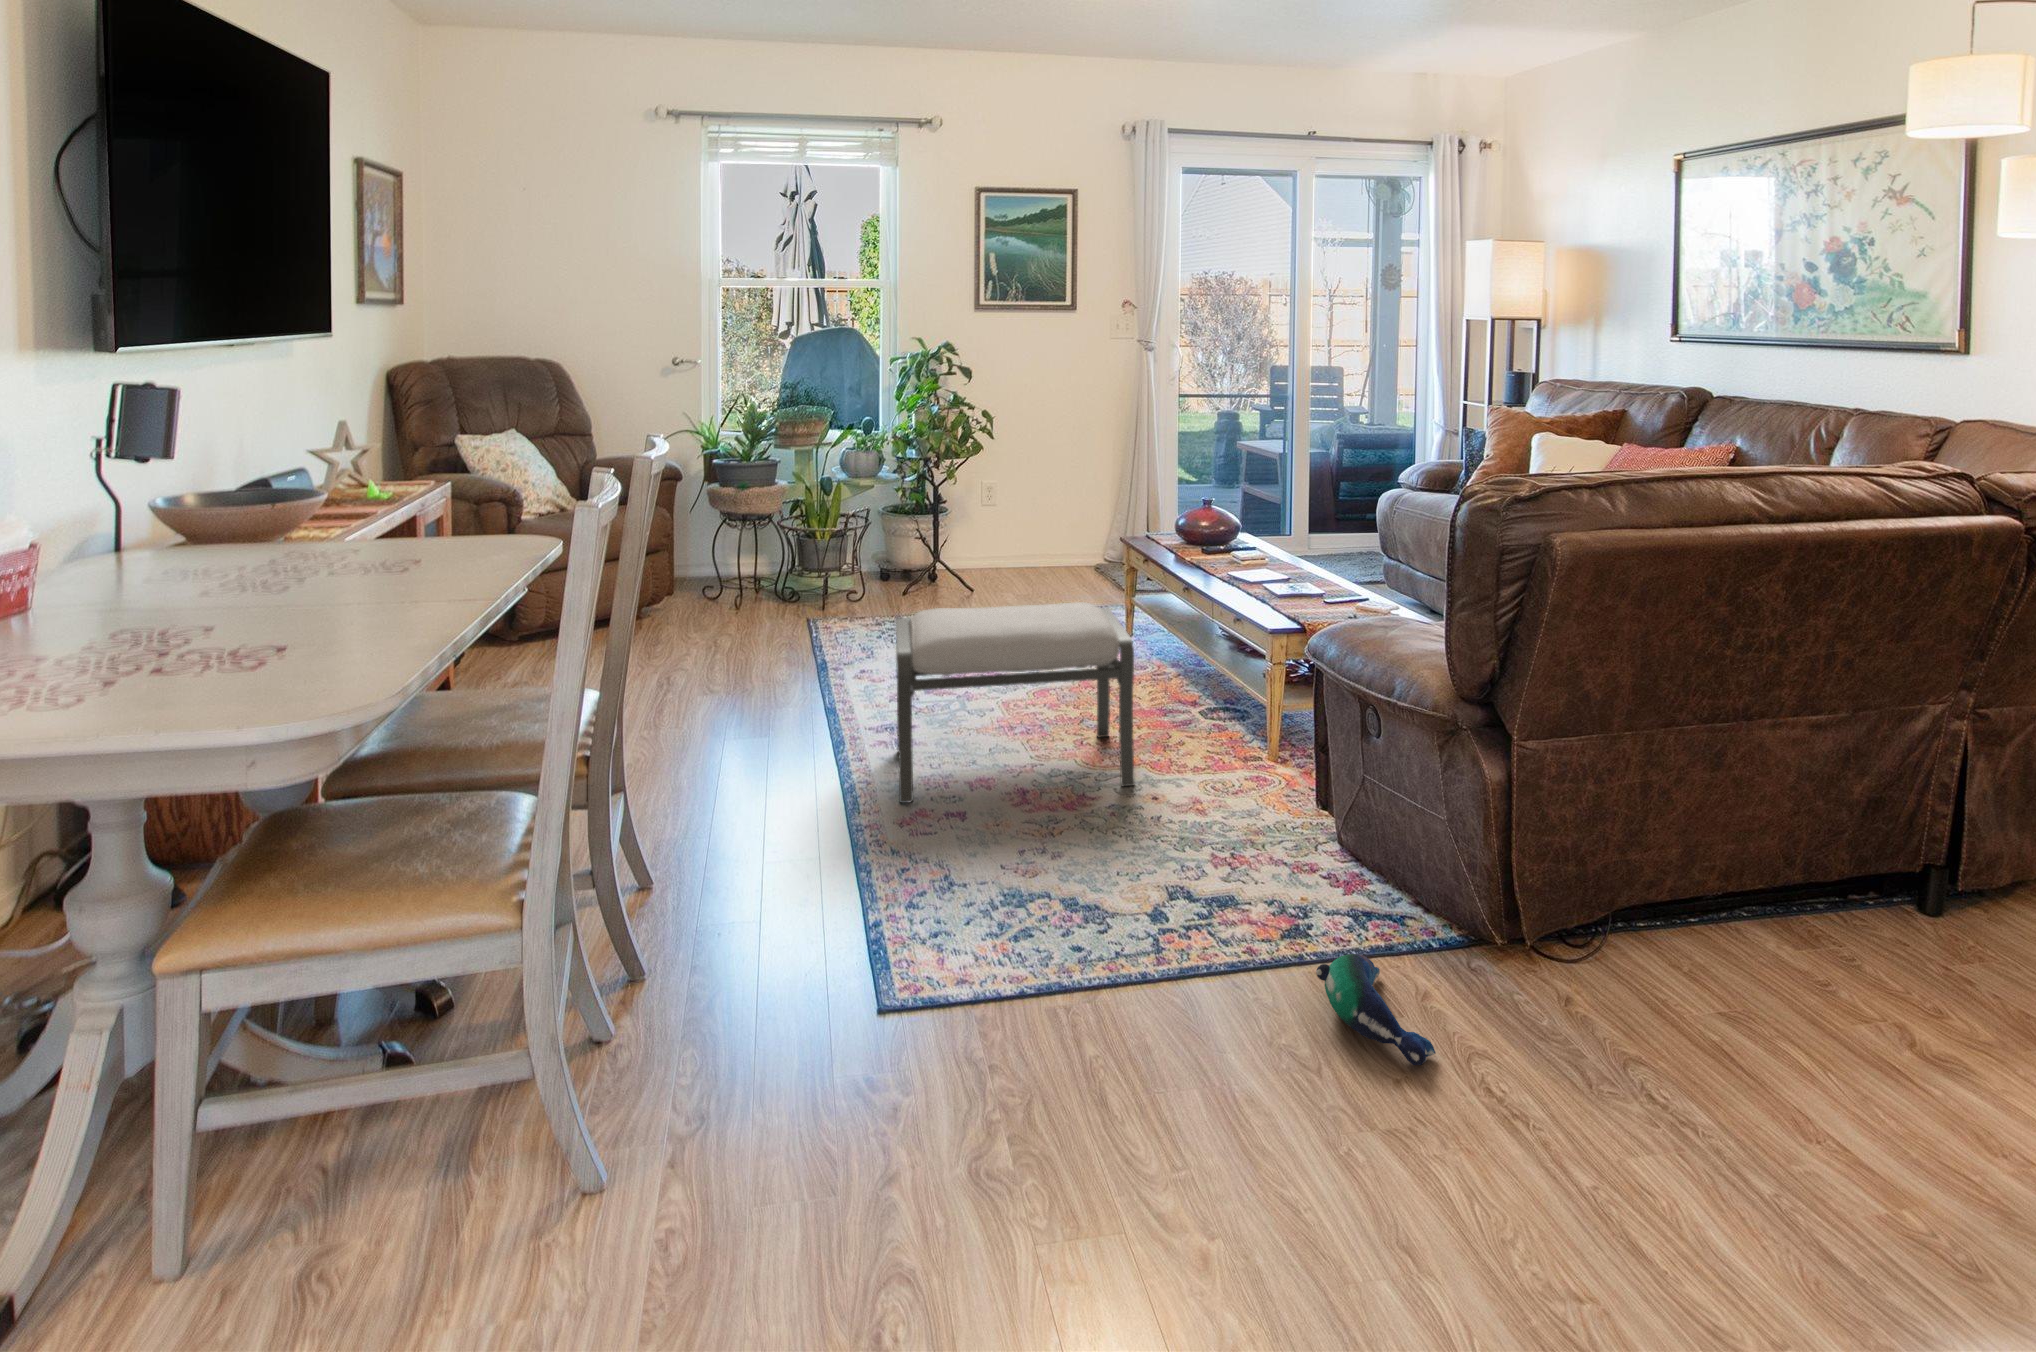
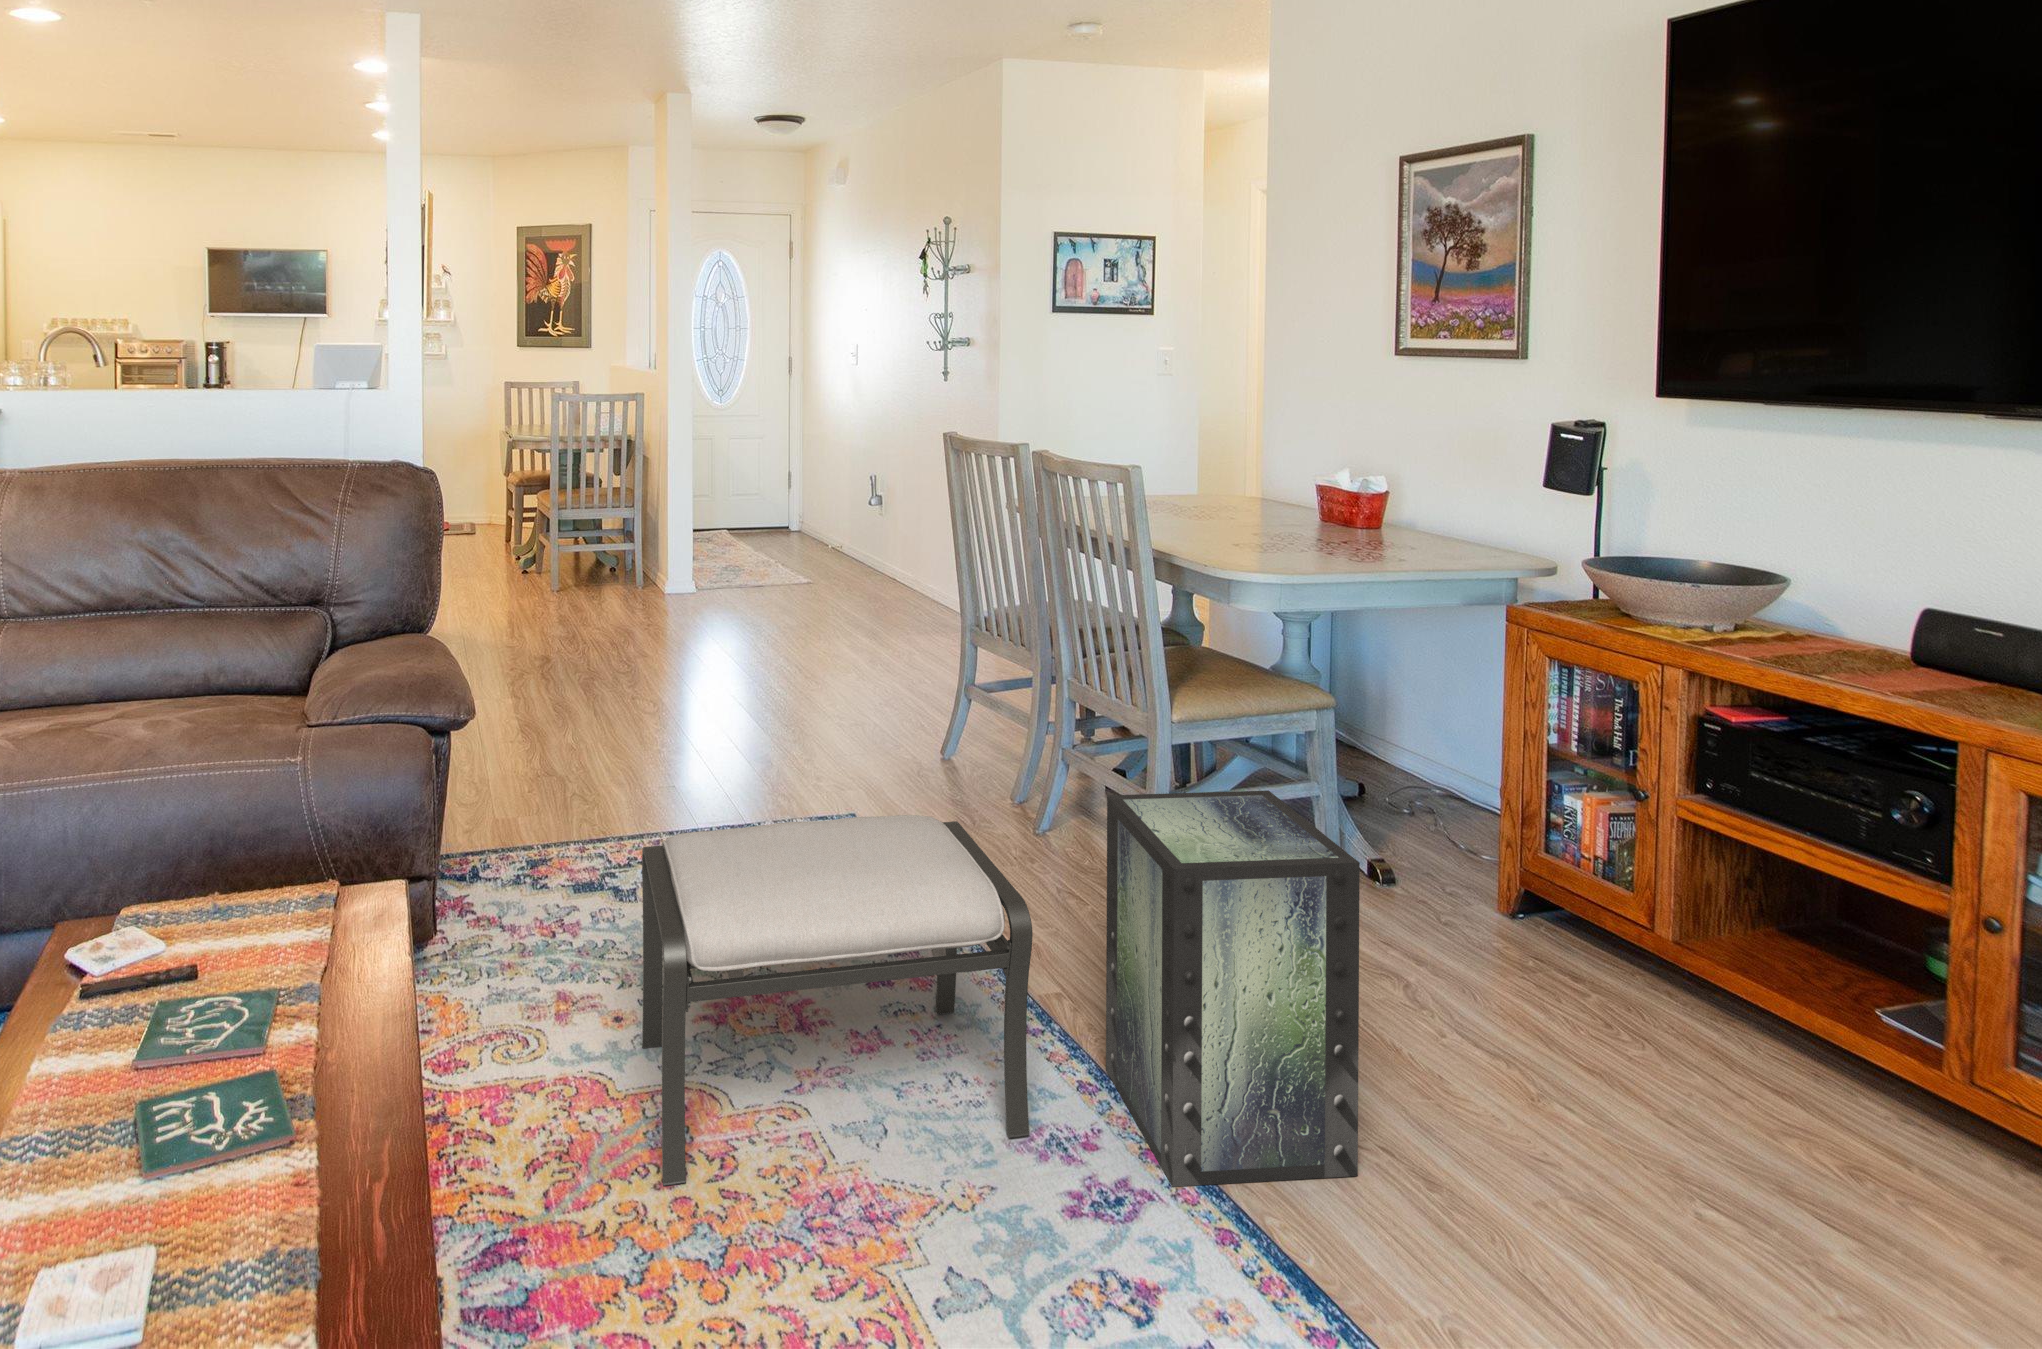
storage box: none [702,568,837,780] -> present [1106,790,1360,1187]
plush toy: present [1316,954,1436,1065] -> none [509,777,569,836]

